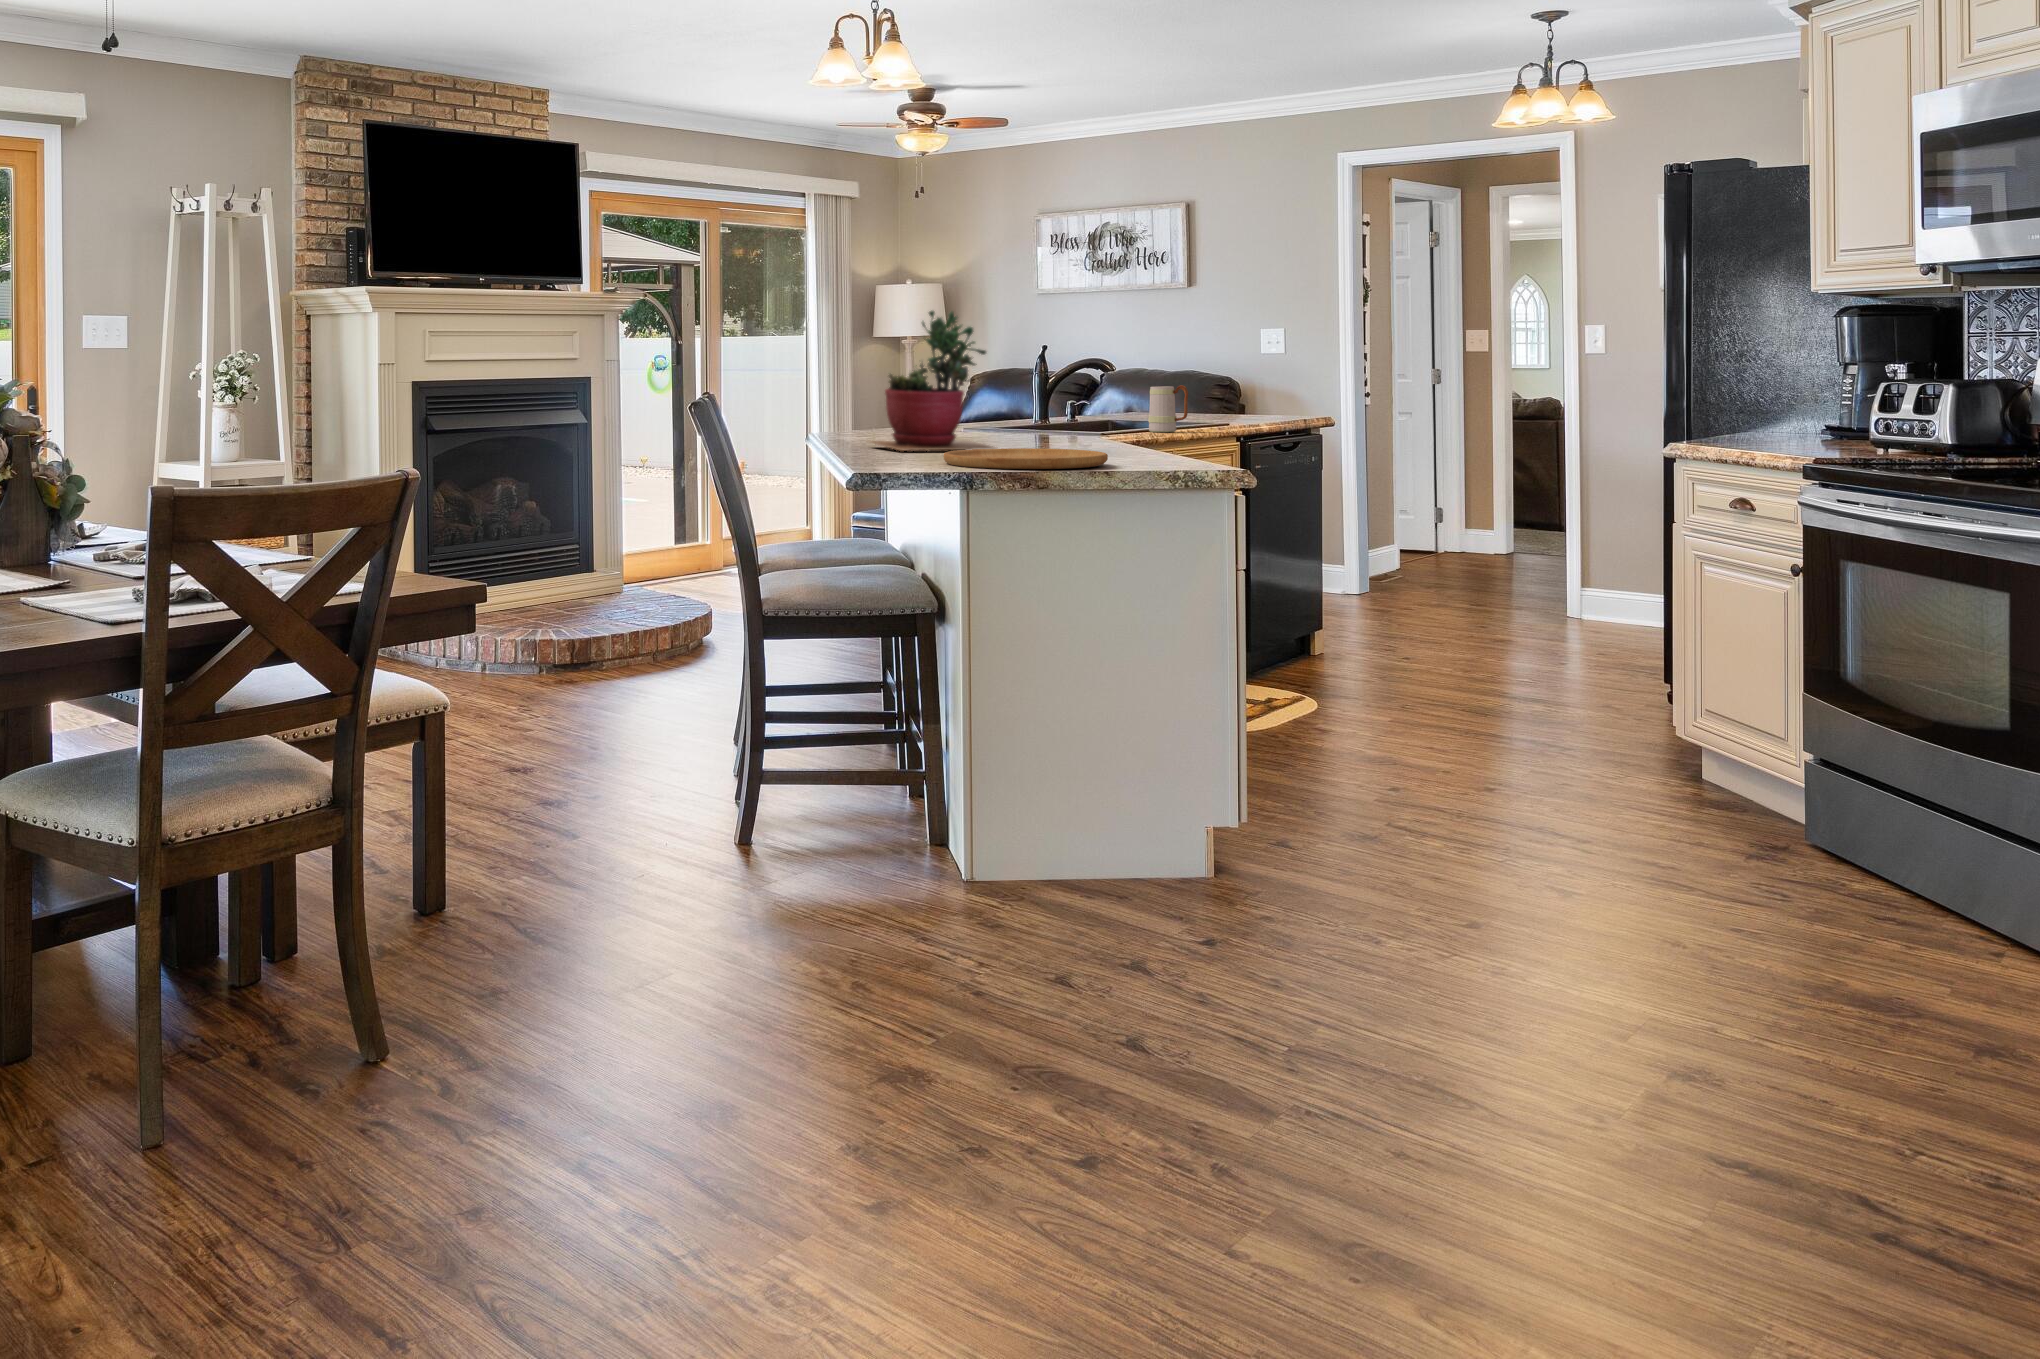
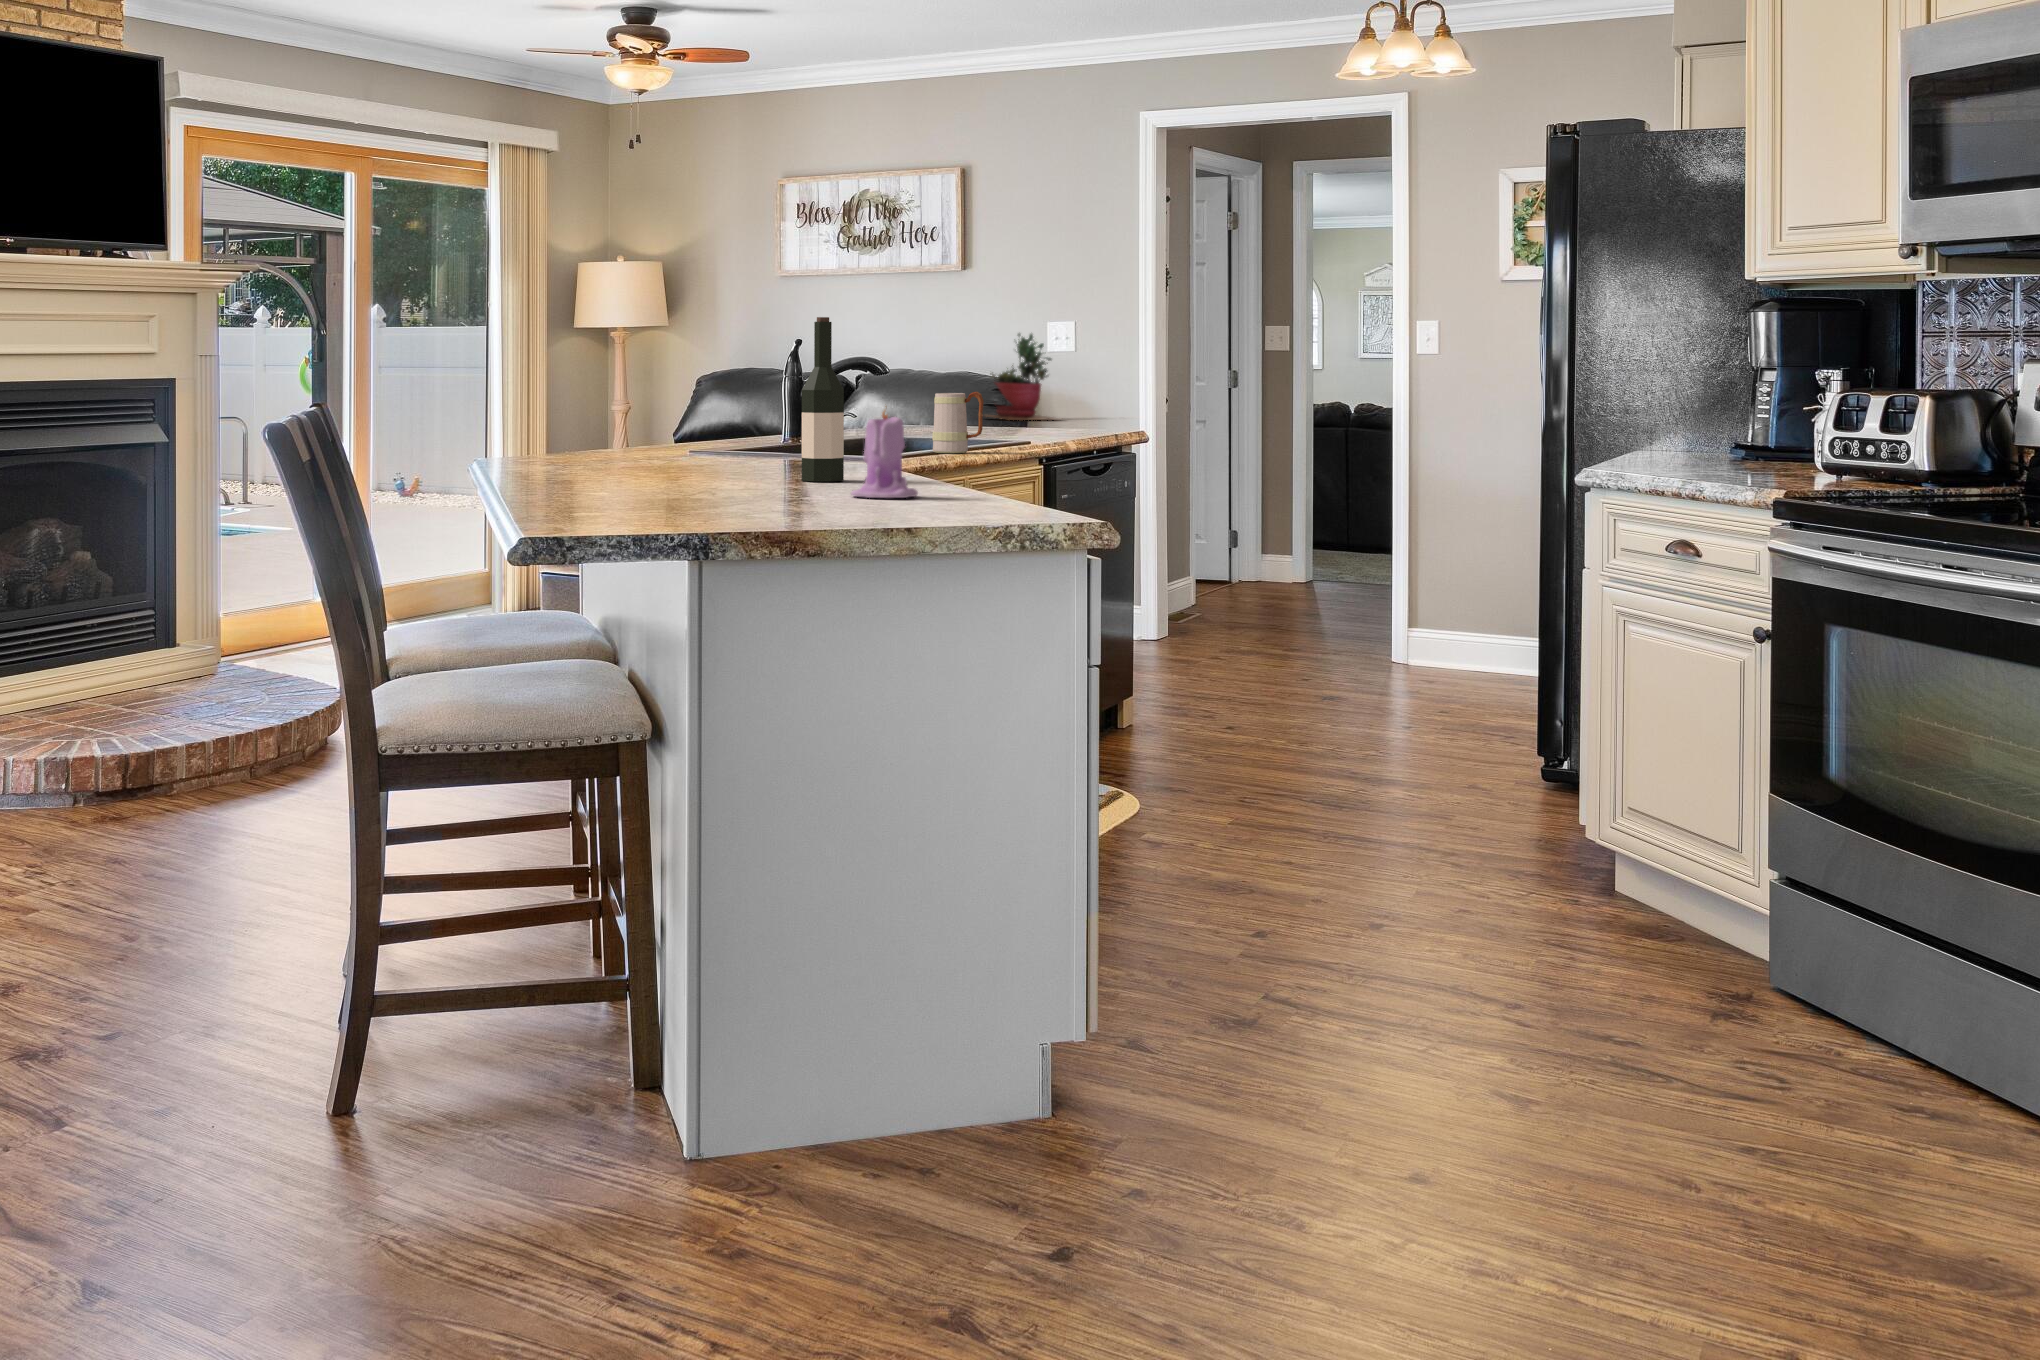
succulent plant: present [869,310,995,451] -> present [988,334,1055,420]
wine bottle: none [1042,332,1072,447] -> present [802,317,844,481]
candle: none [1073,392,1121,456] -> present [851,411,918,498]
cutting board: present [944,448,1108,469] -> none [660,490,909,527]

